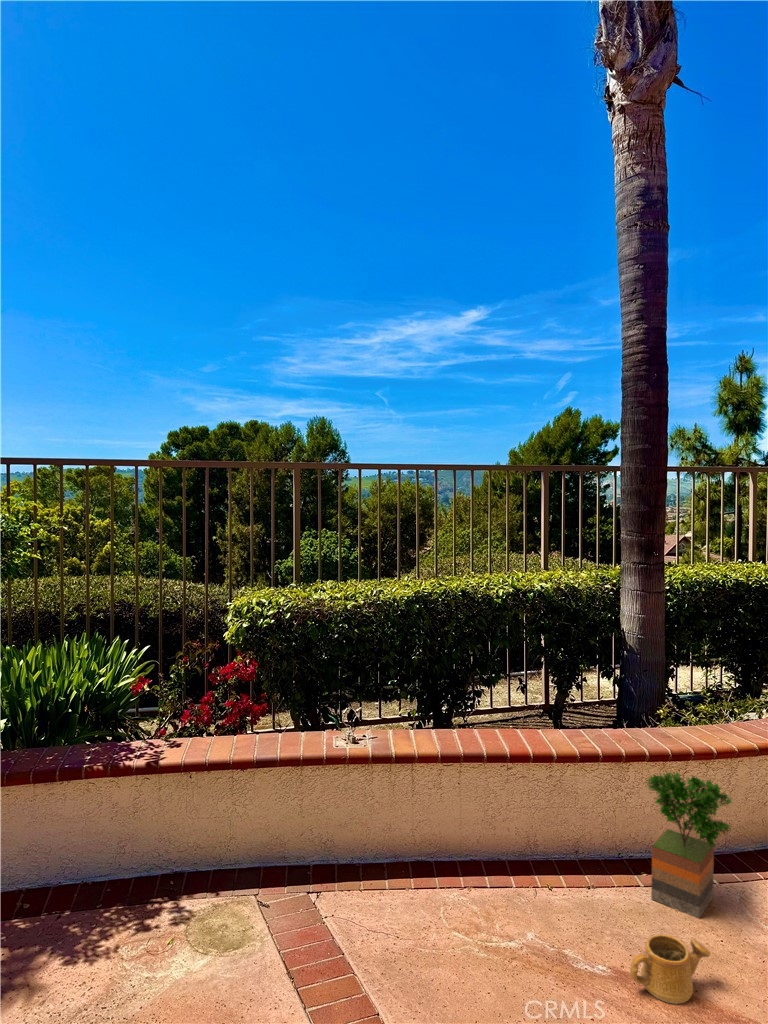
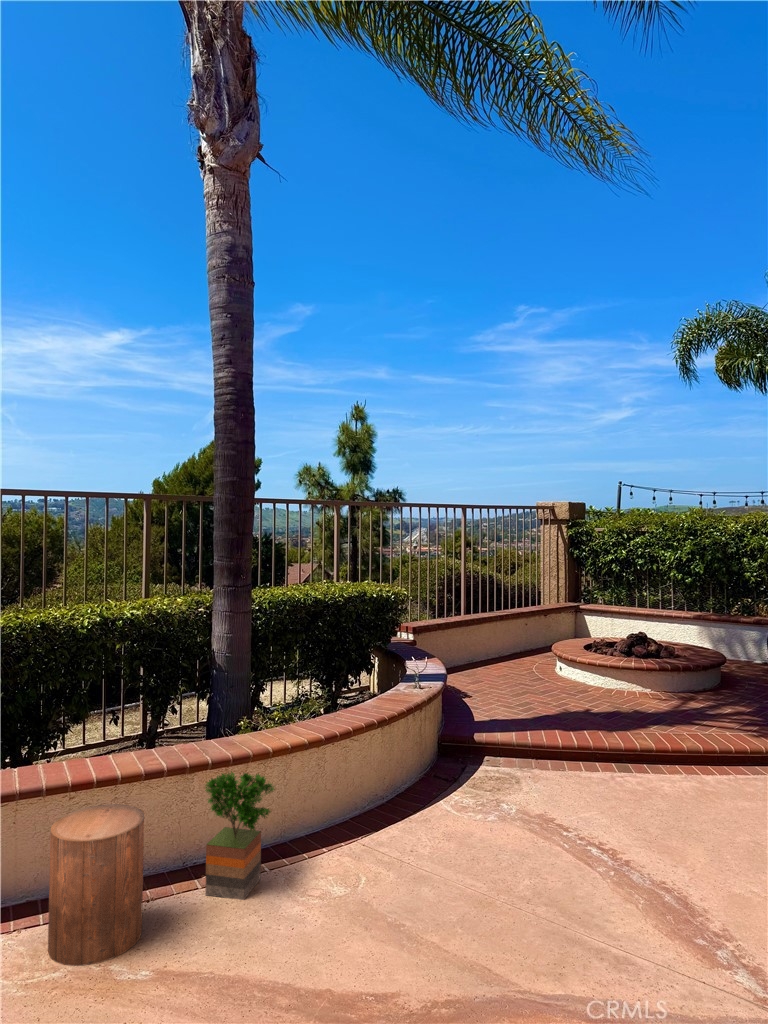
stool: none [501,782,593,947] -> present [48,804,144,966]
watering can: present [630,934,710,1004] -> none [165,914,239,976]

